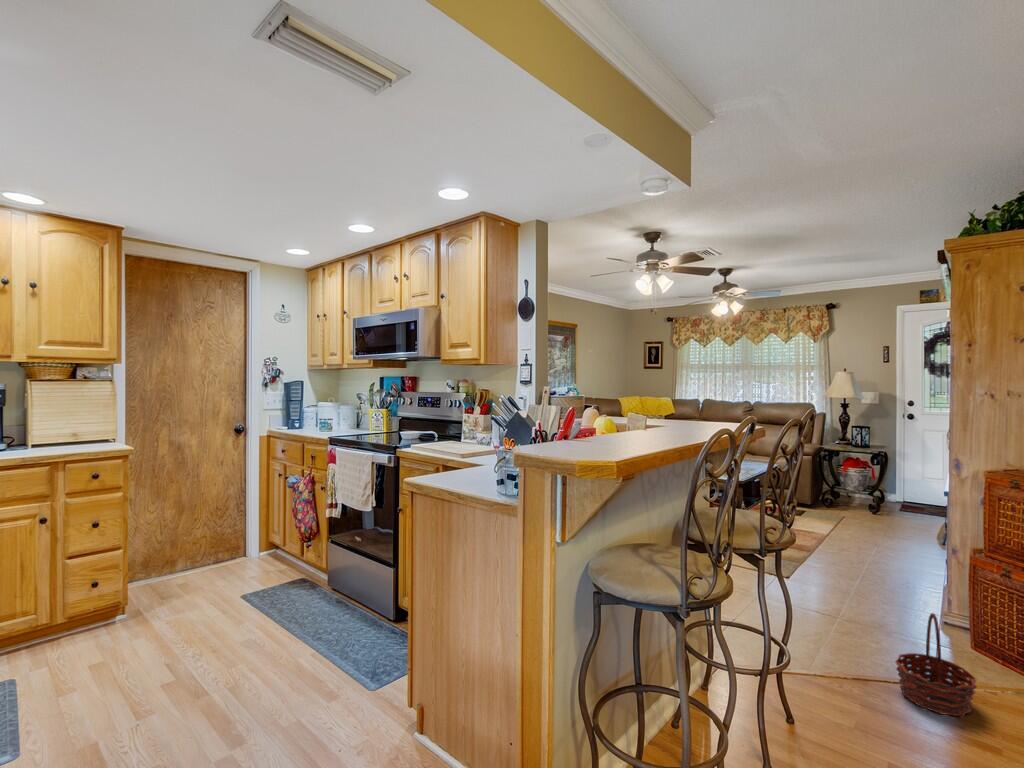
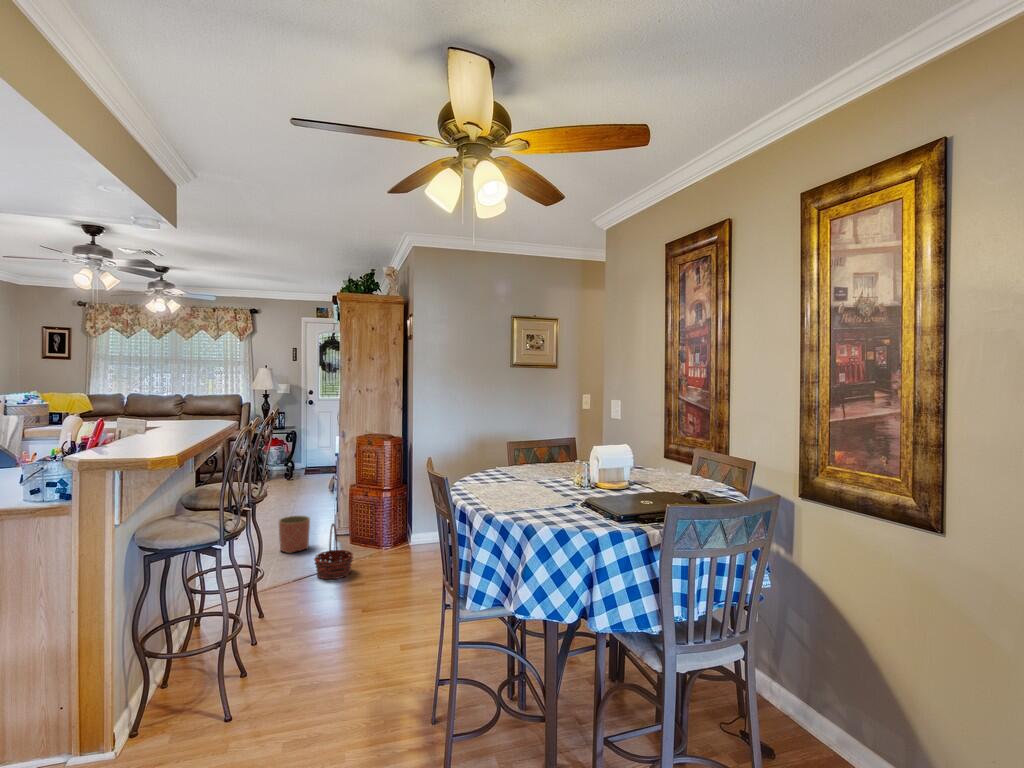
planter: none [843,572,894,631] -> present [279,516,310,553]

